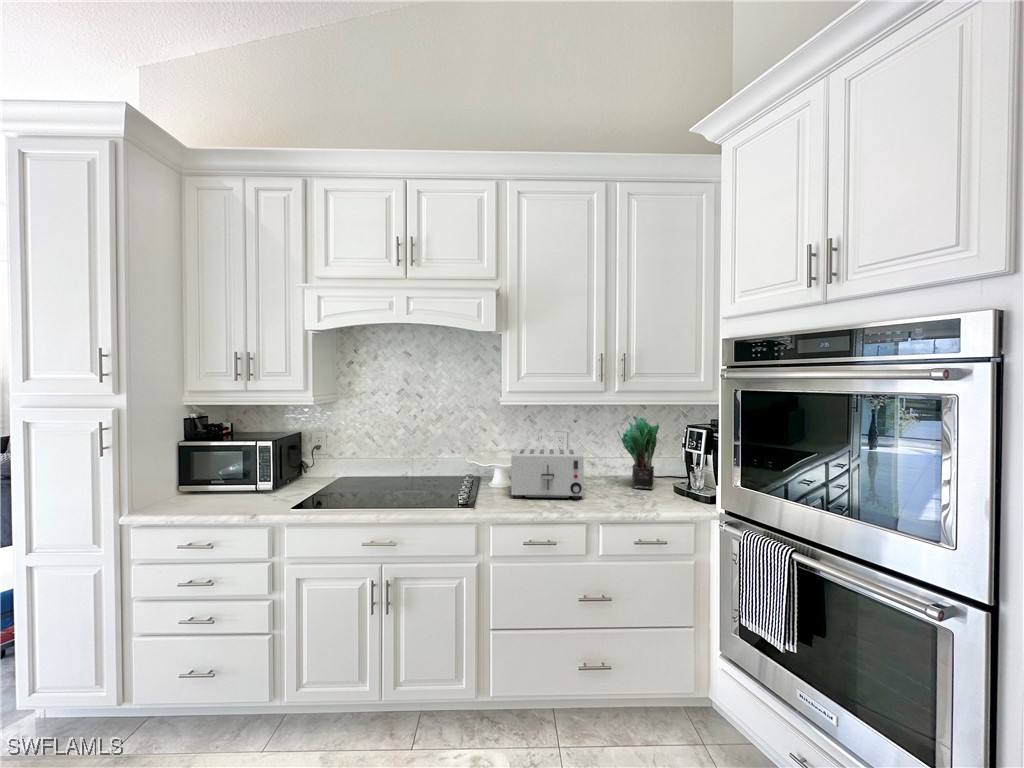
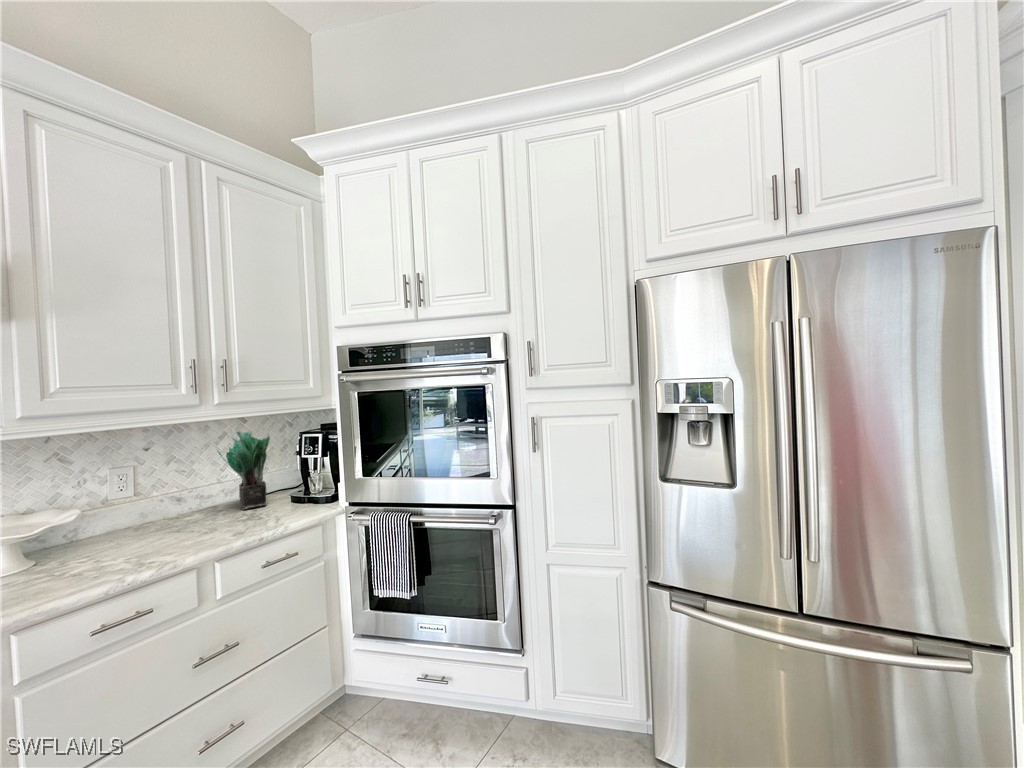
toaster: present [511,449,584,499] -> none [48,481,183,570]

